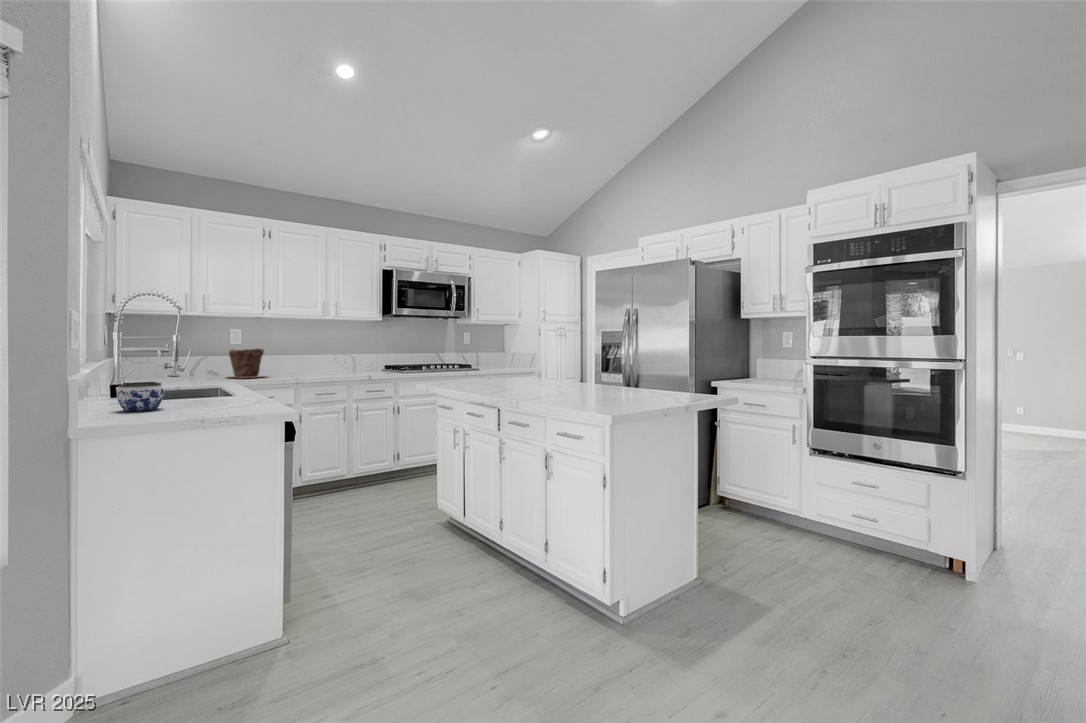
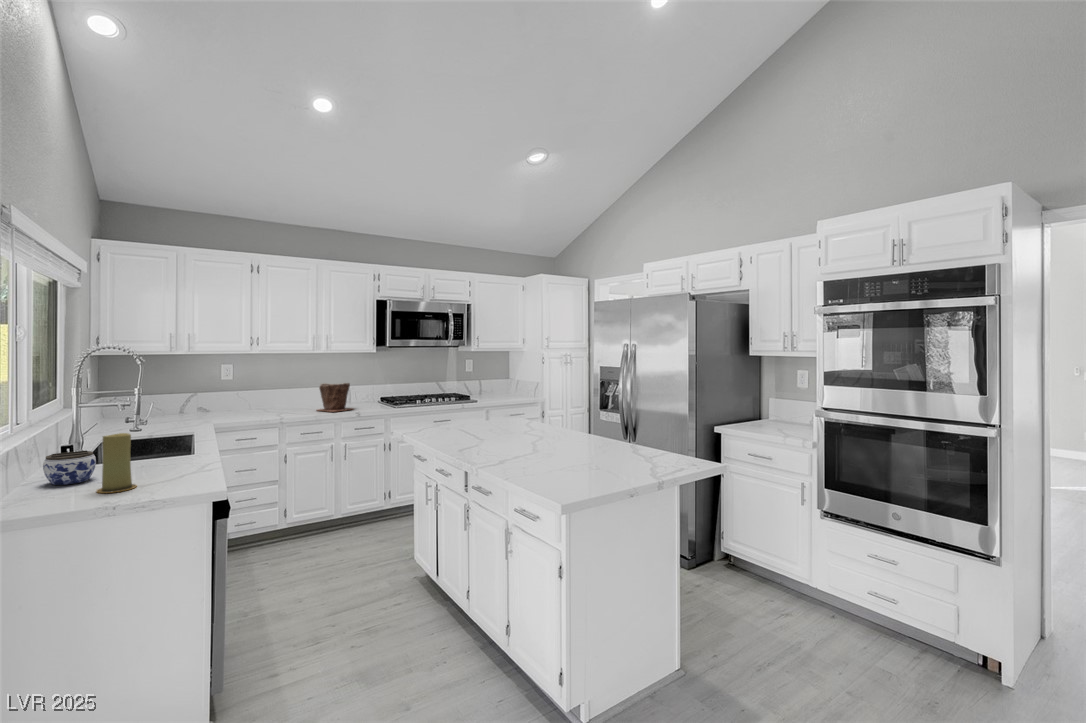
plant pot: present [229,348,264,378] -> present [318,383,352,412]
candle: none [175,362,211,415] -> present [97,433,136,493]

